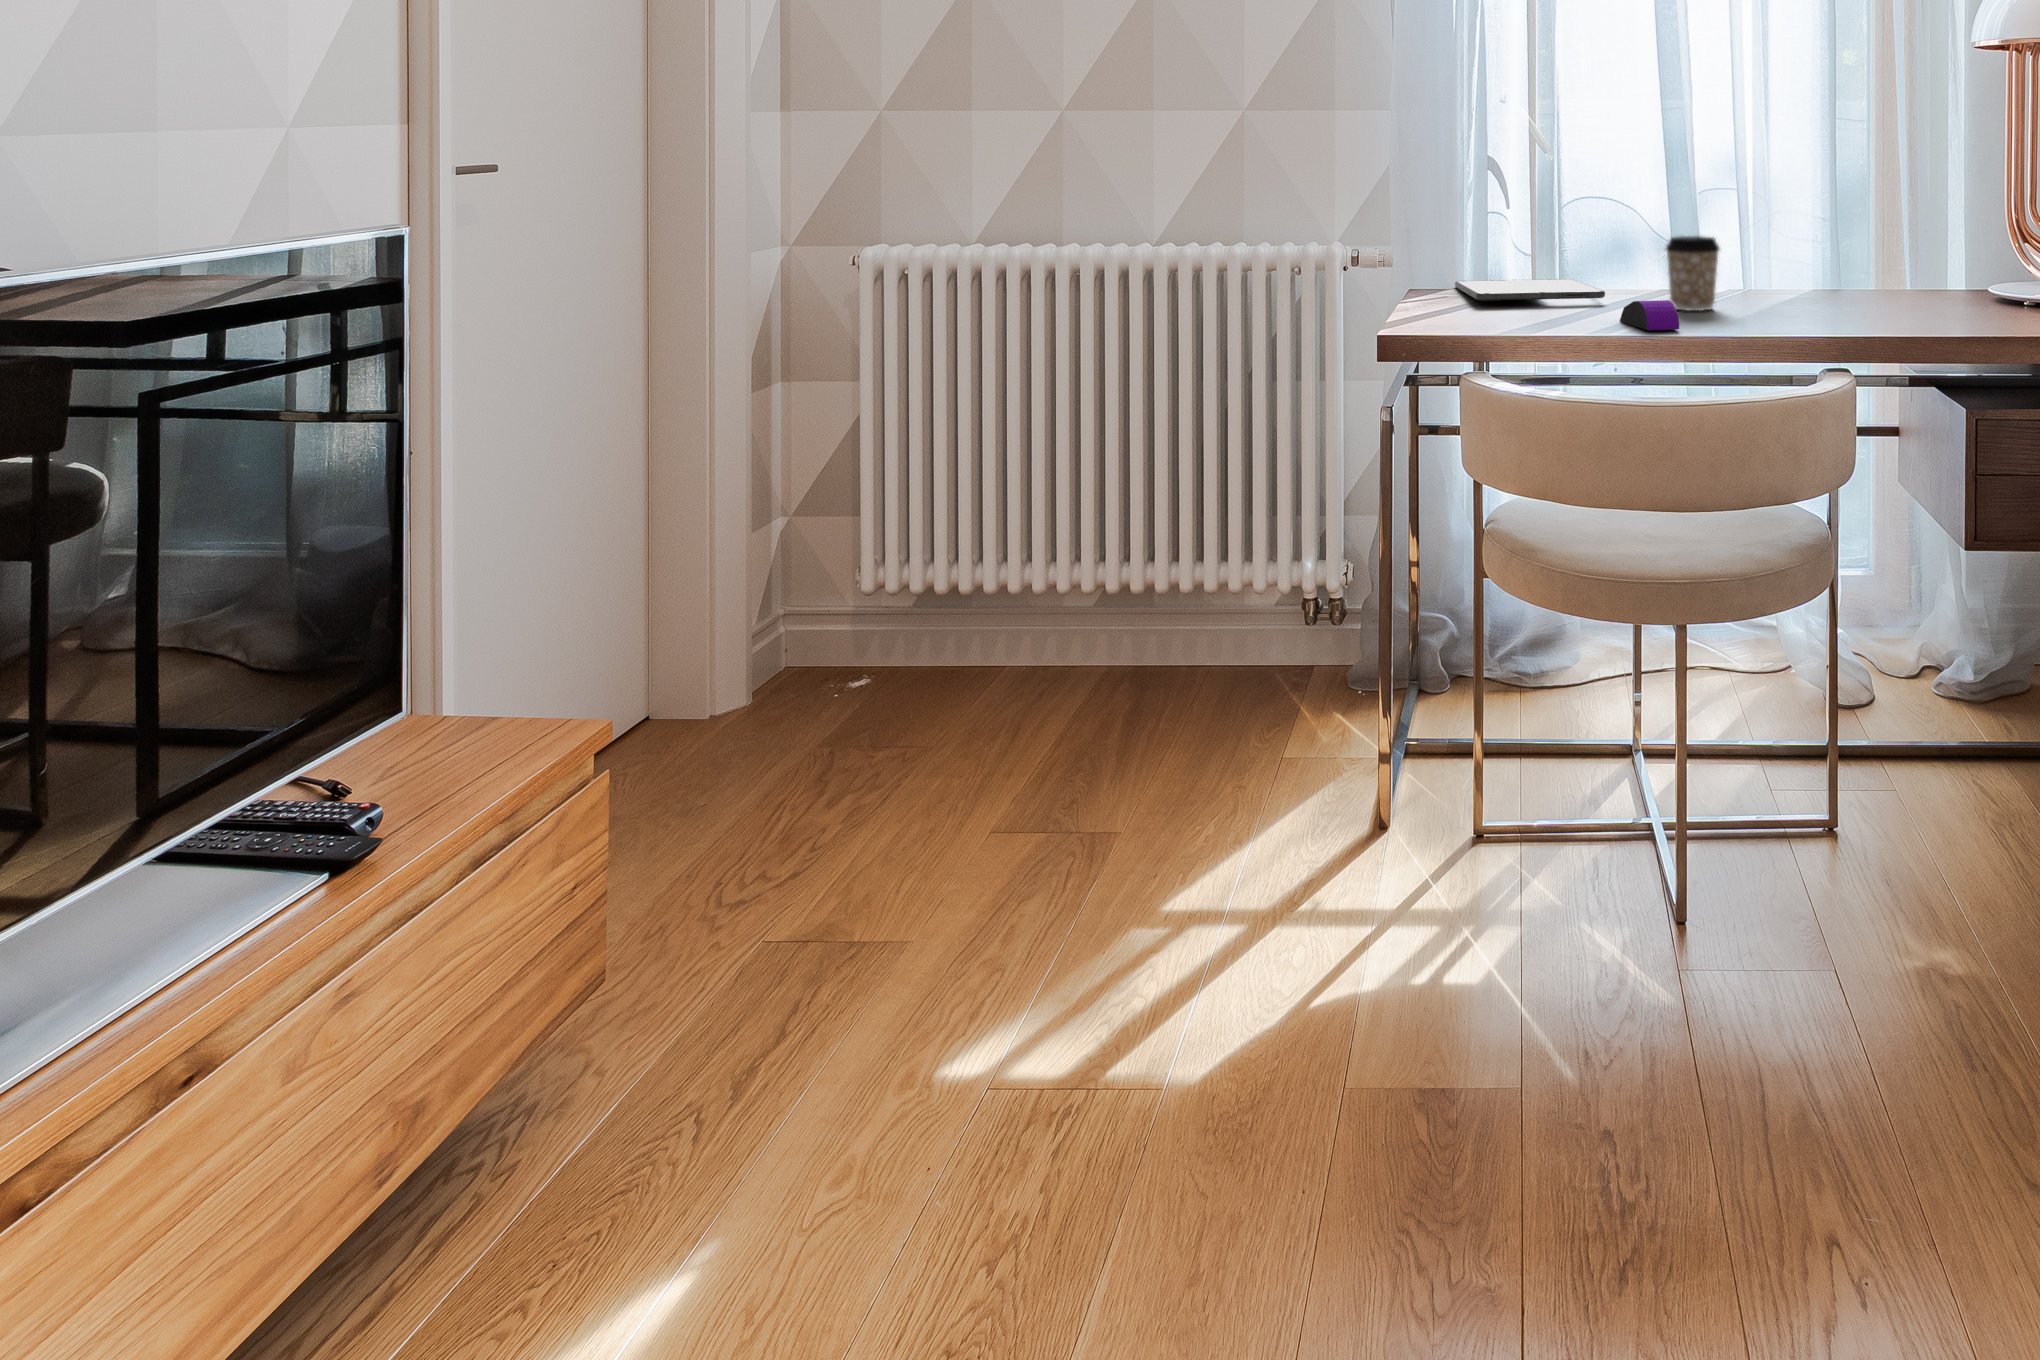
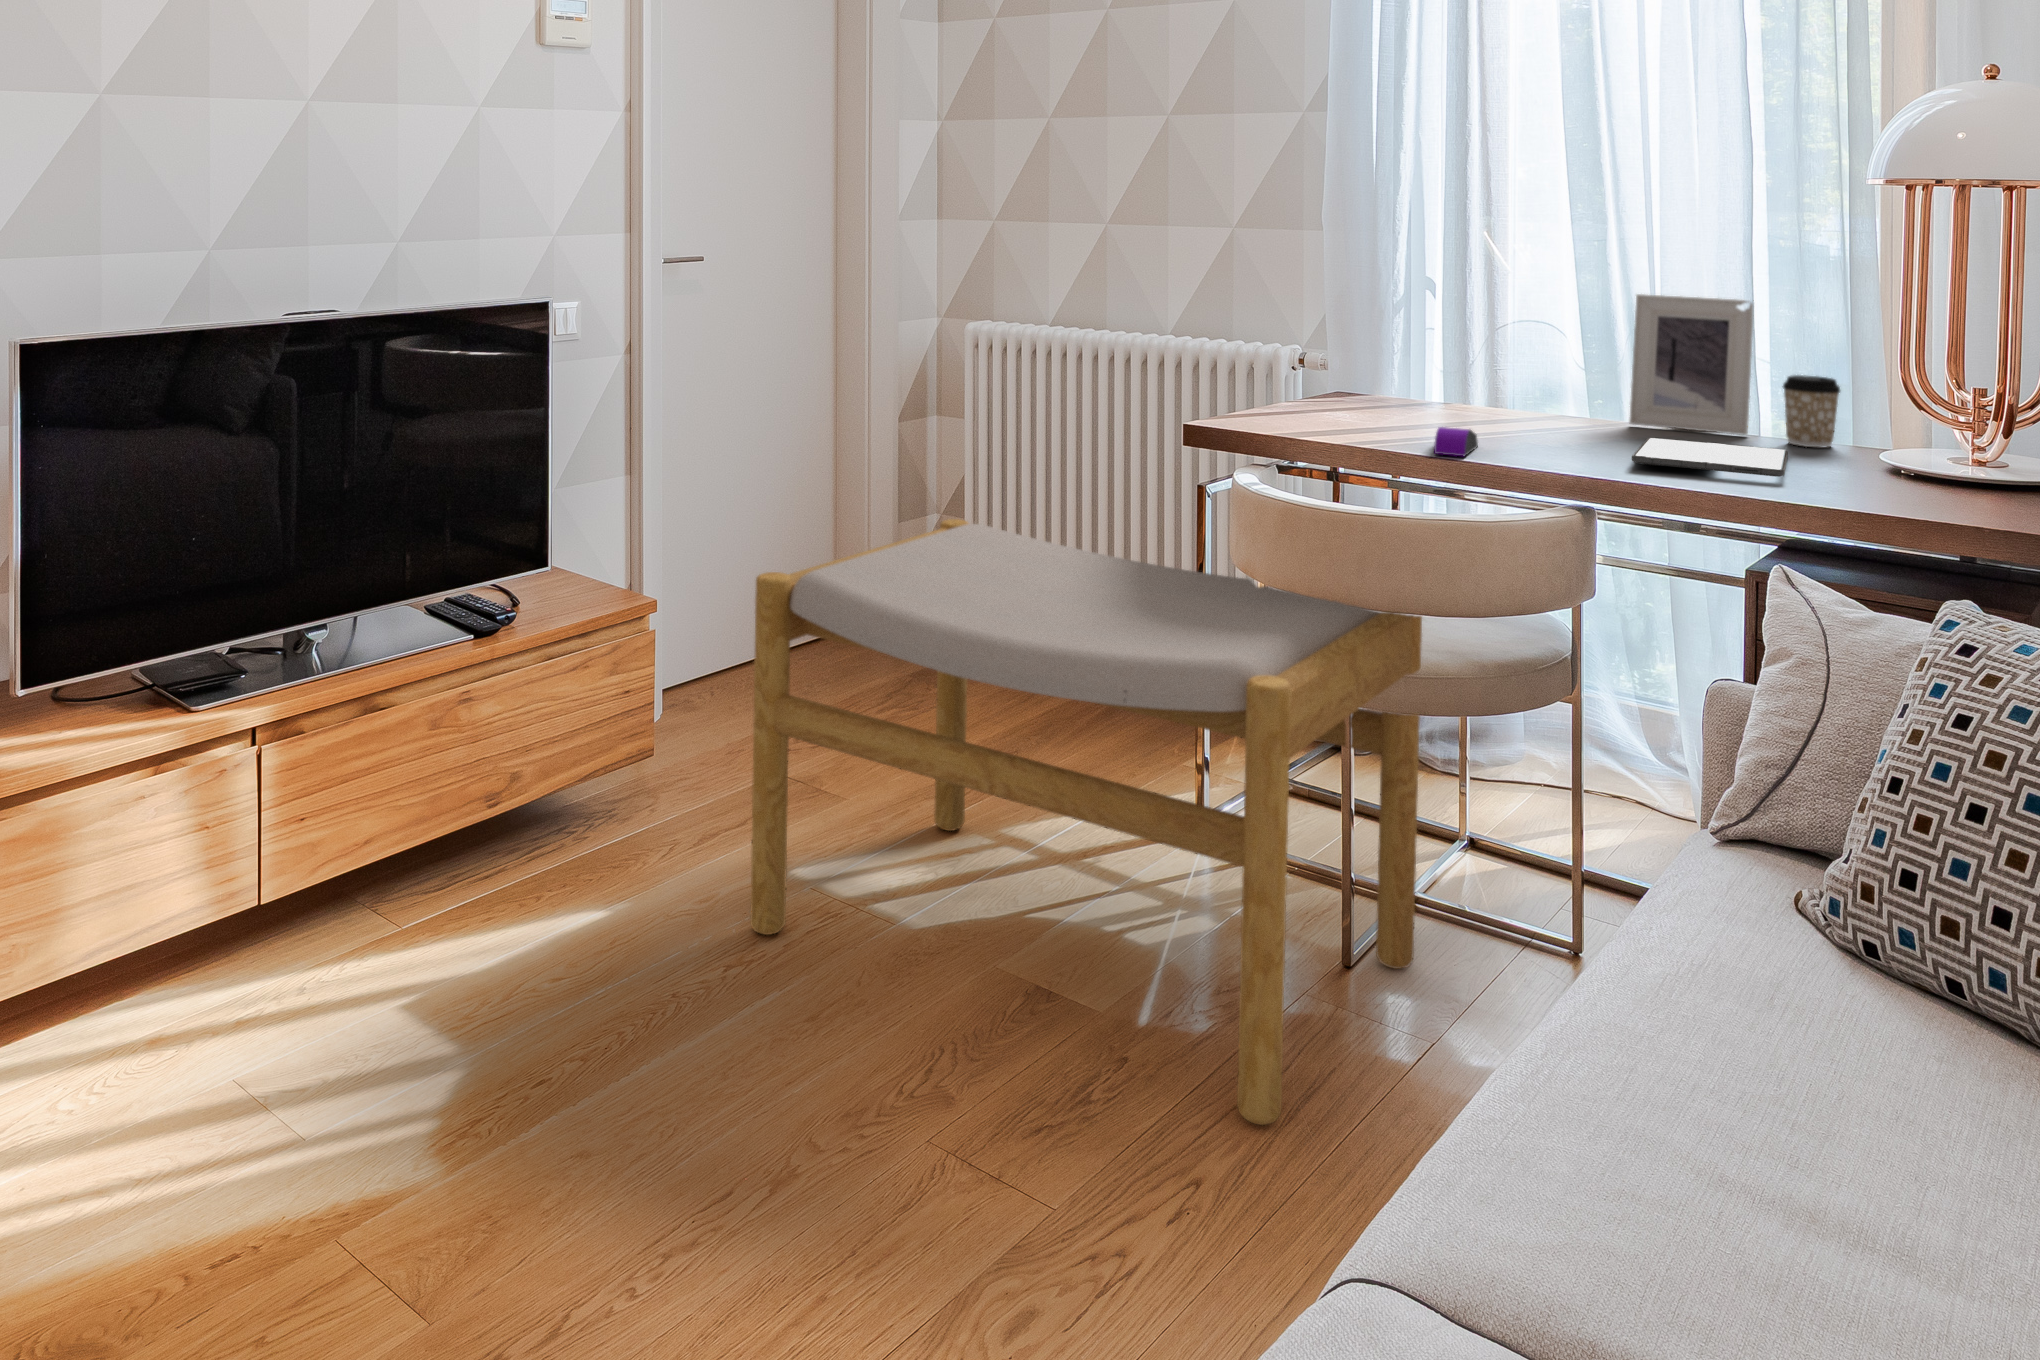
picture frame: none [1717,151,1829,286] -> present [1629,294,1754,435]
coffee cup: present [1666,236,1719,311] -> present [1783,375,1840,447]
tablet: present [1455,279,1605,302] -> present [1632,438,1788,477]
footstool: none [978,486,1859,1185] -> present [750,519,1422,1125]

